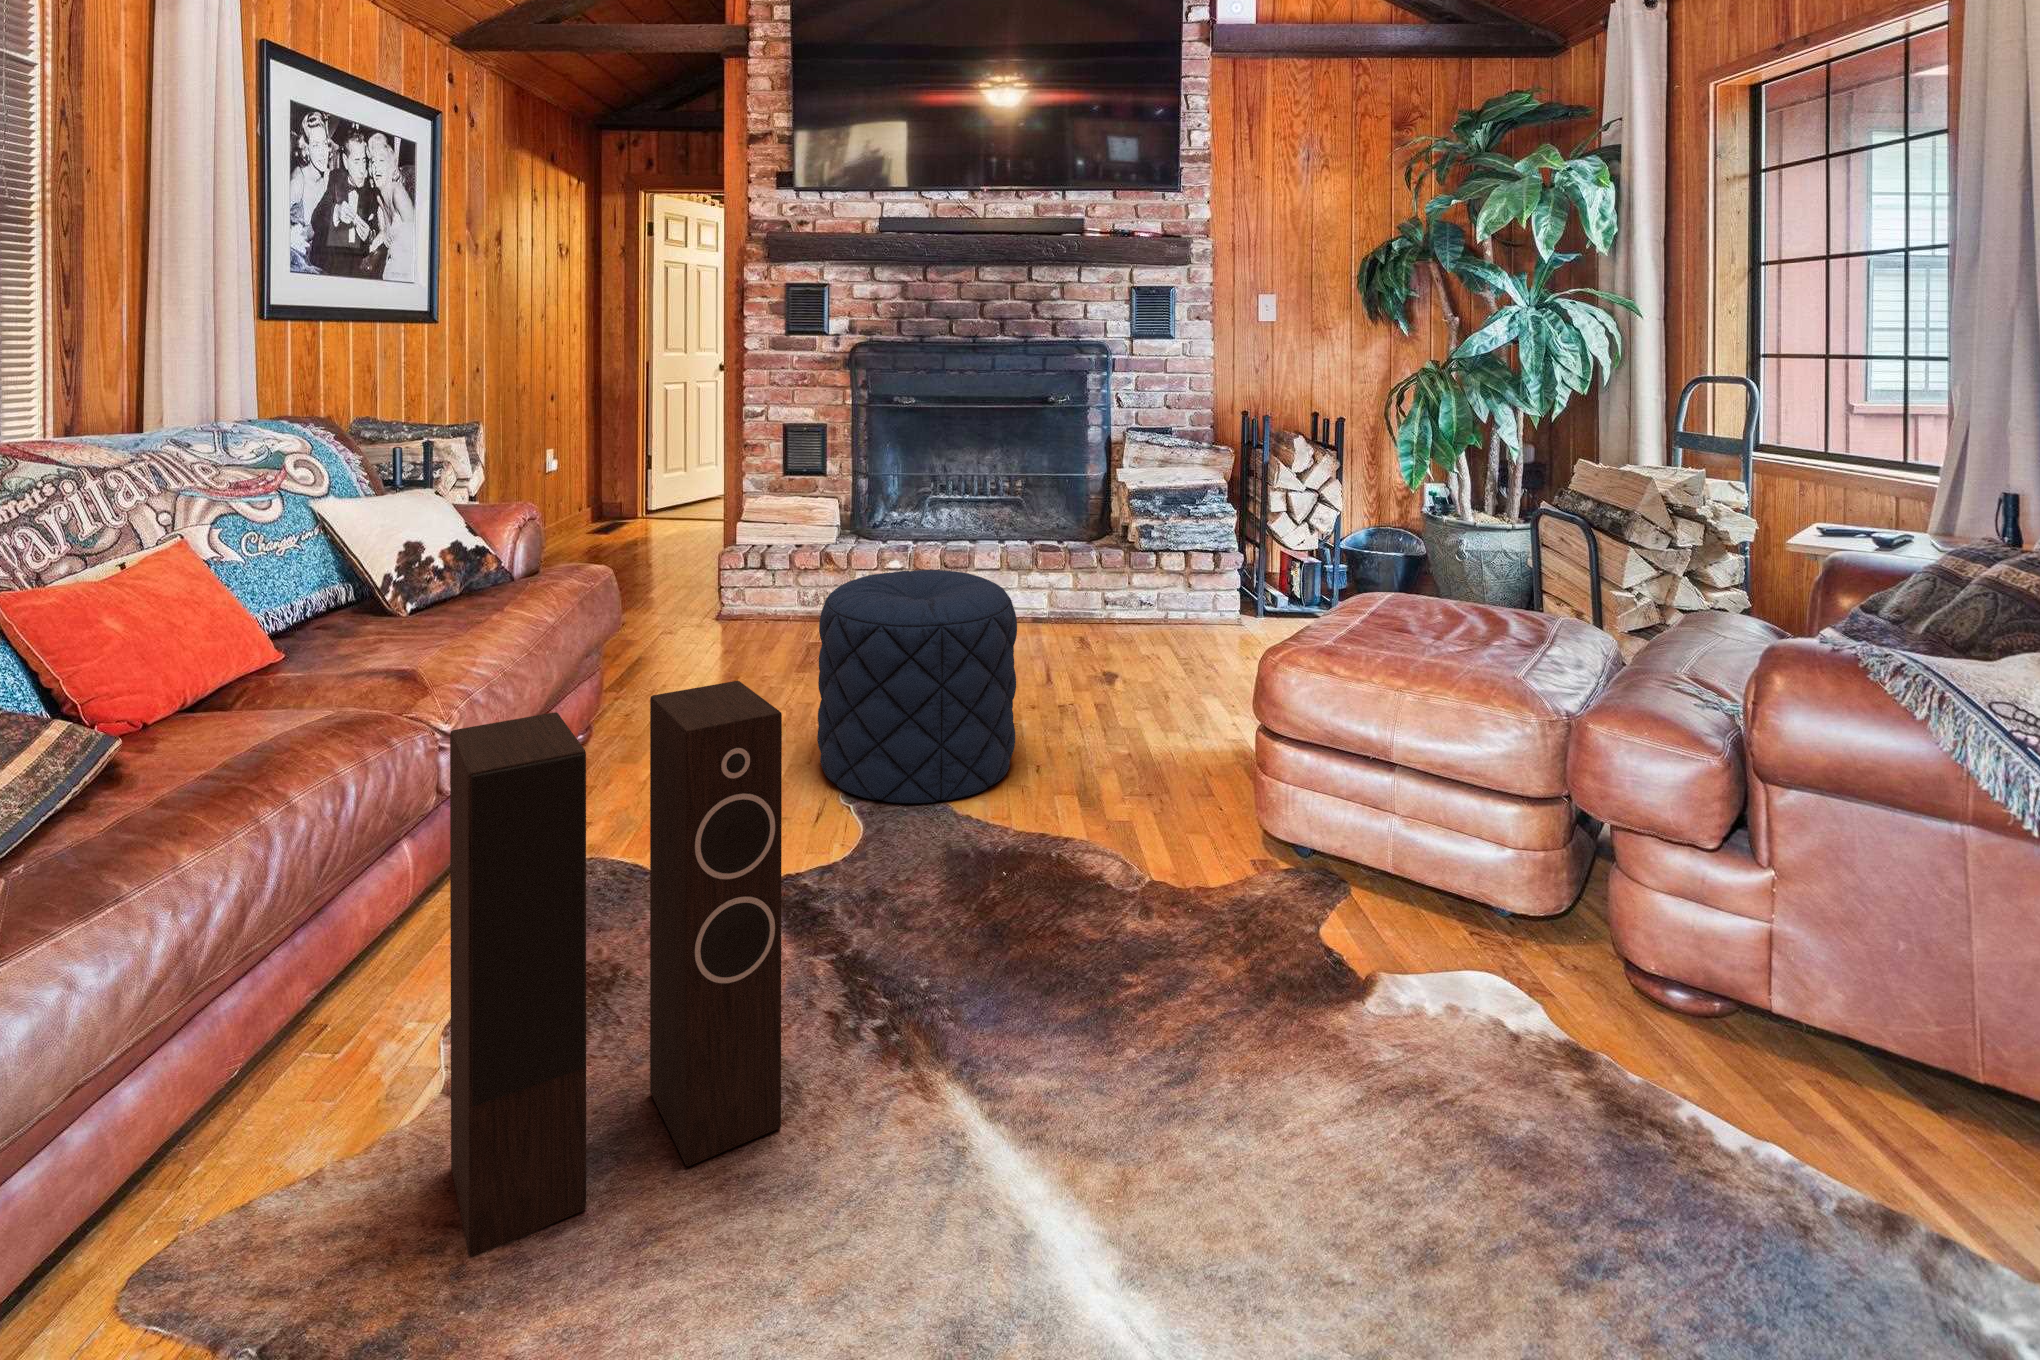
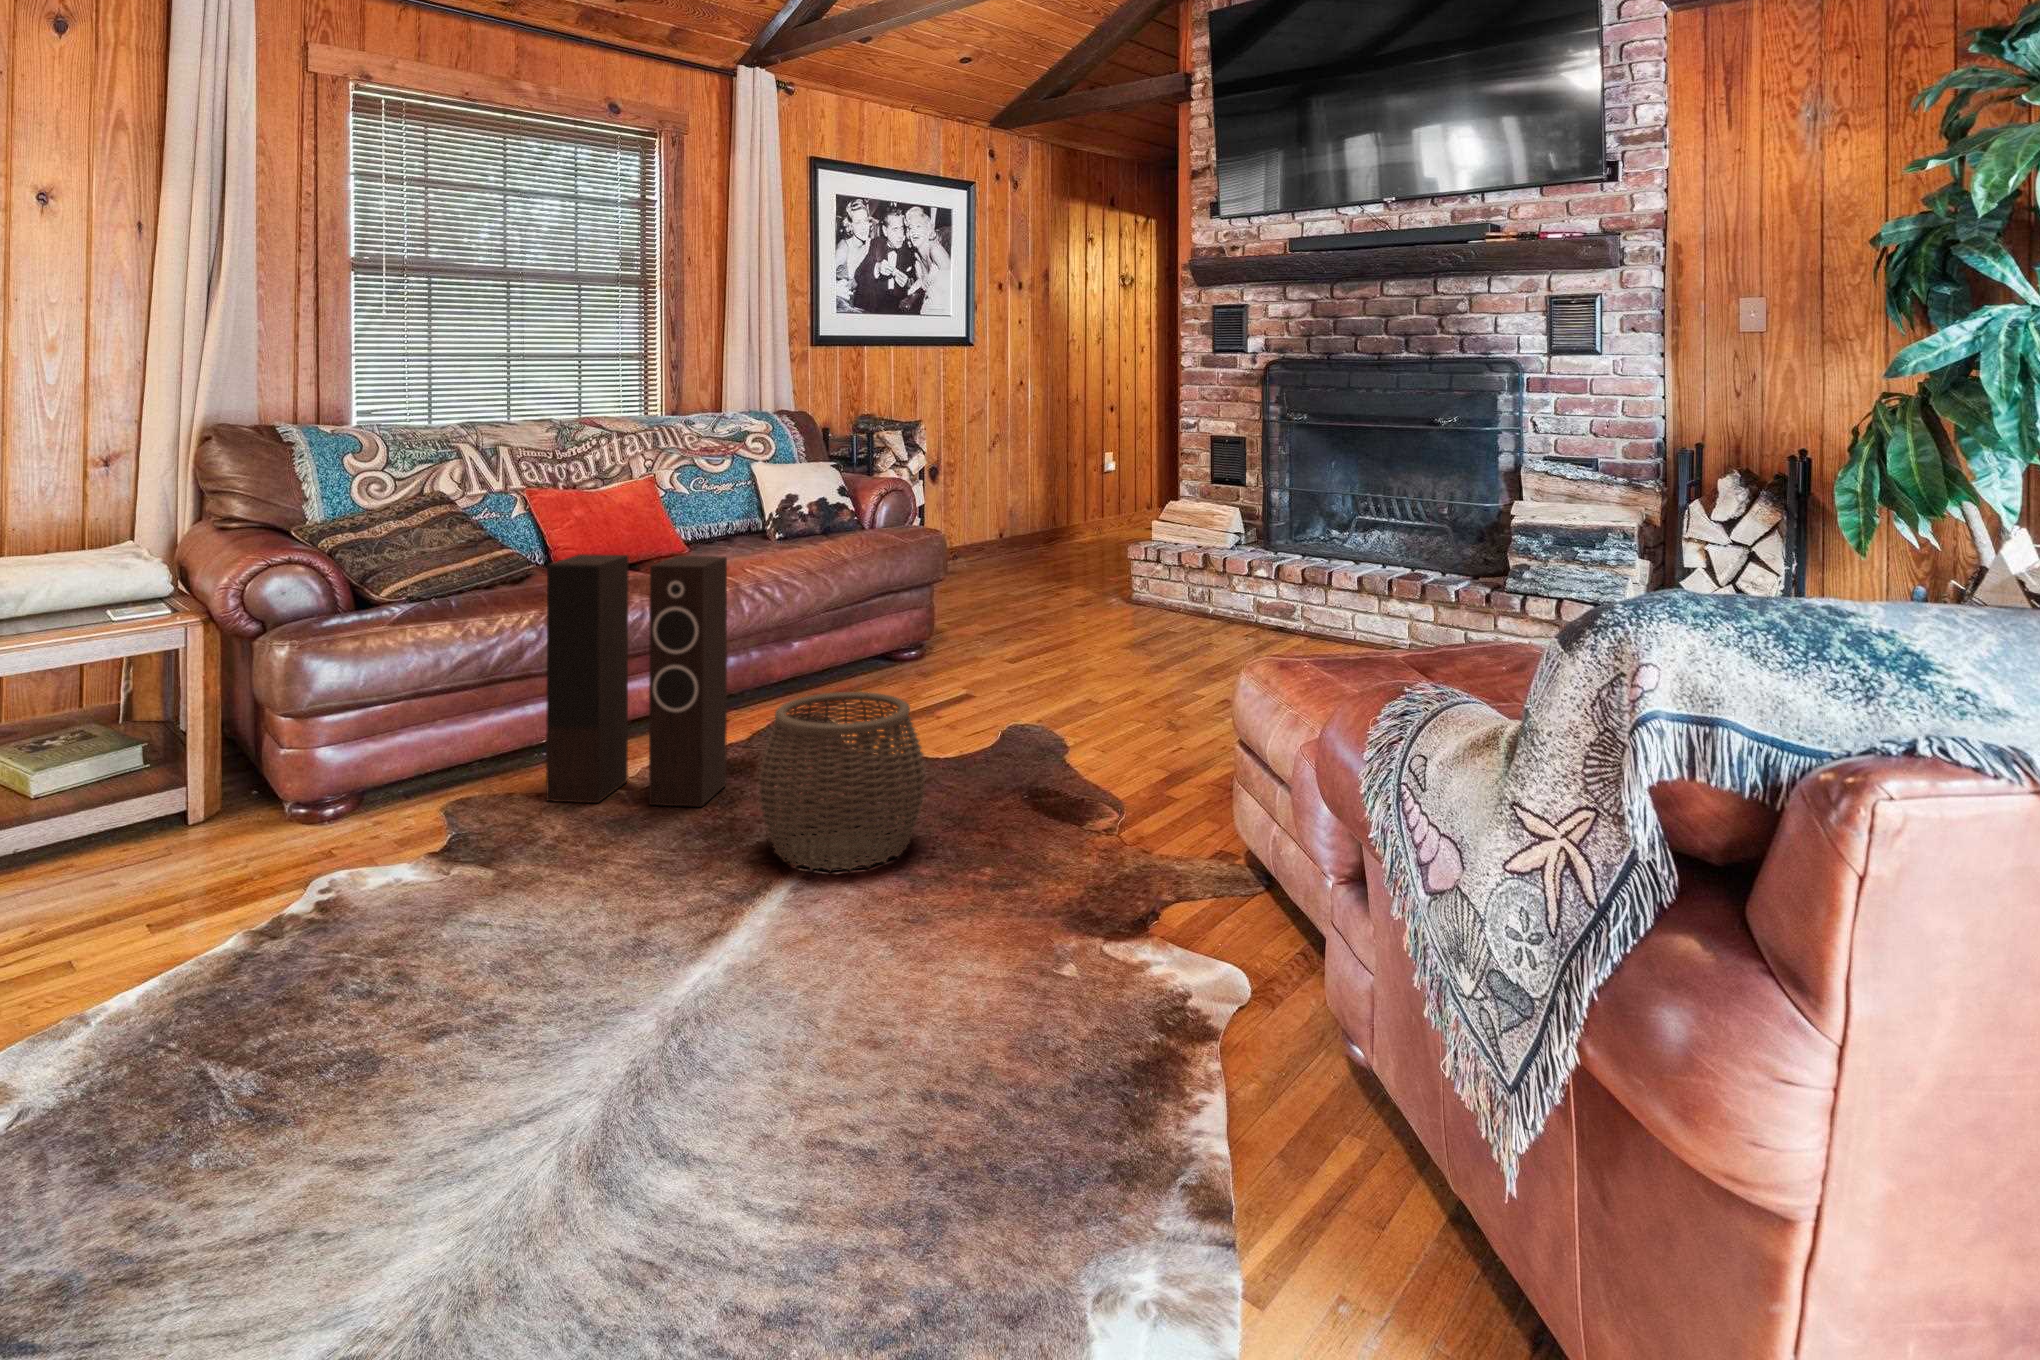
pouf: present [817,570,1017,803] -> none [991,551,1155,729]
woven basket: none [987,850,1247,1190] -> present [758,692,926,872]

